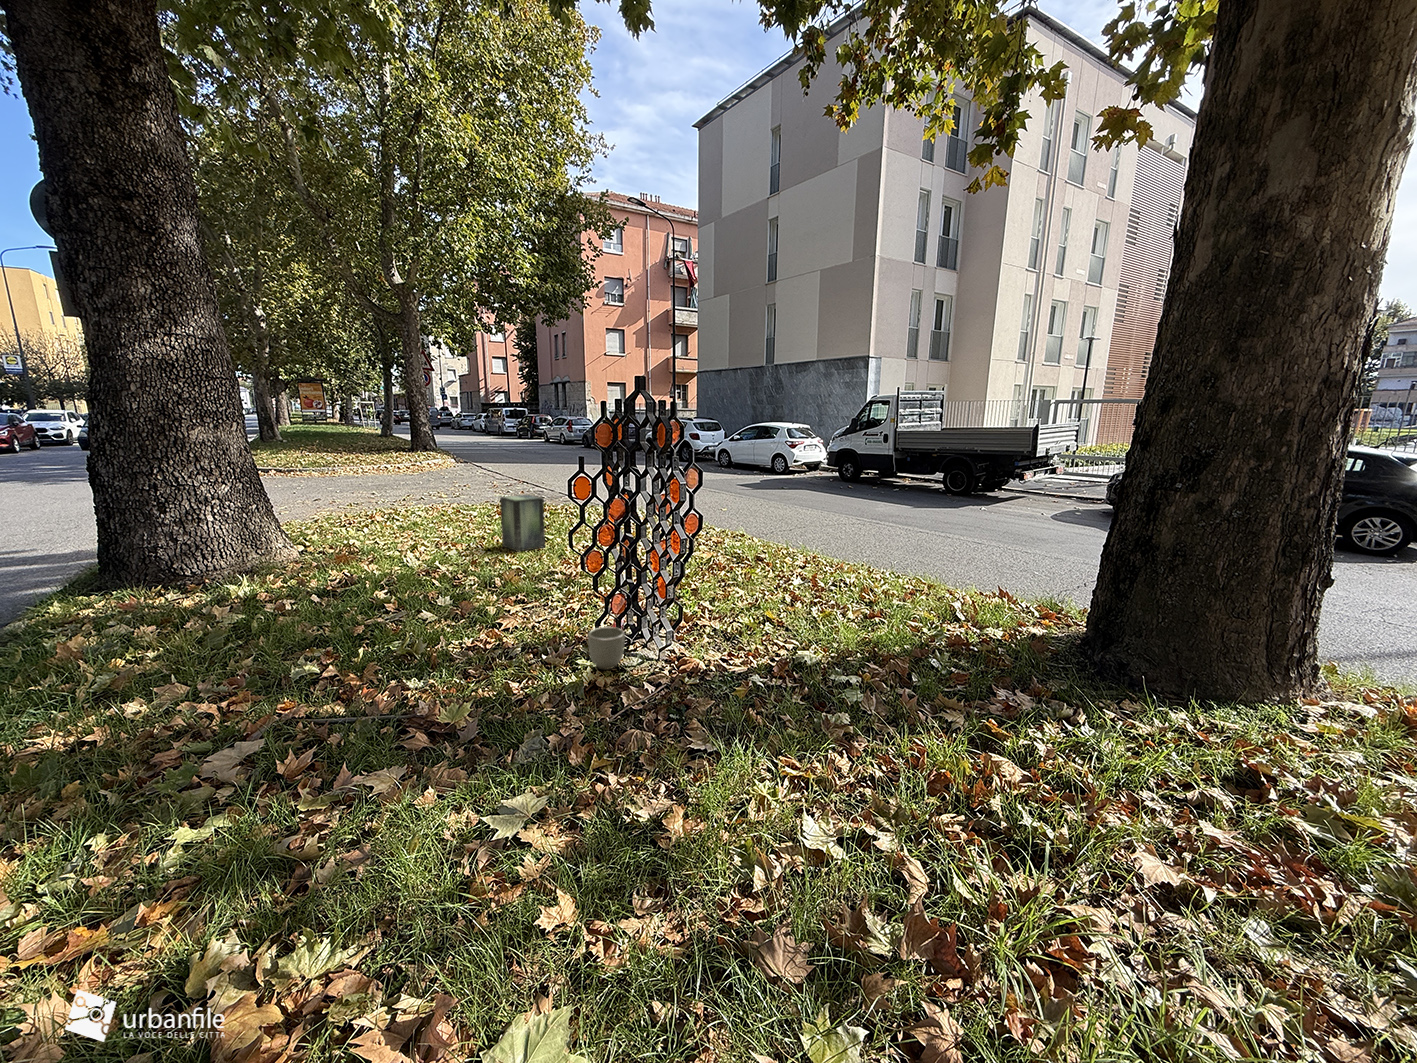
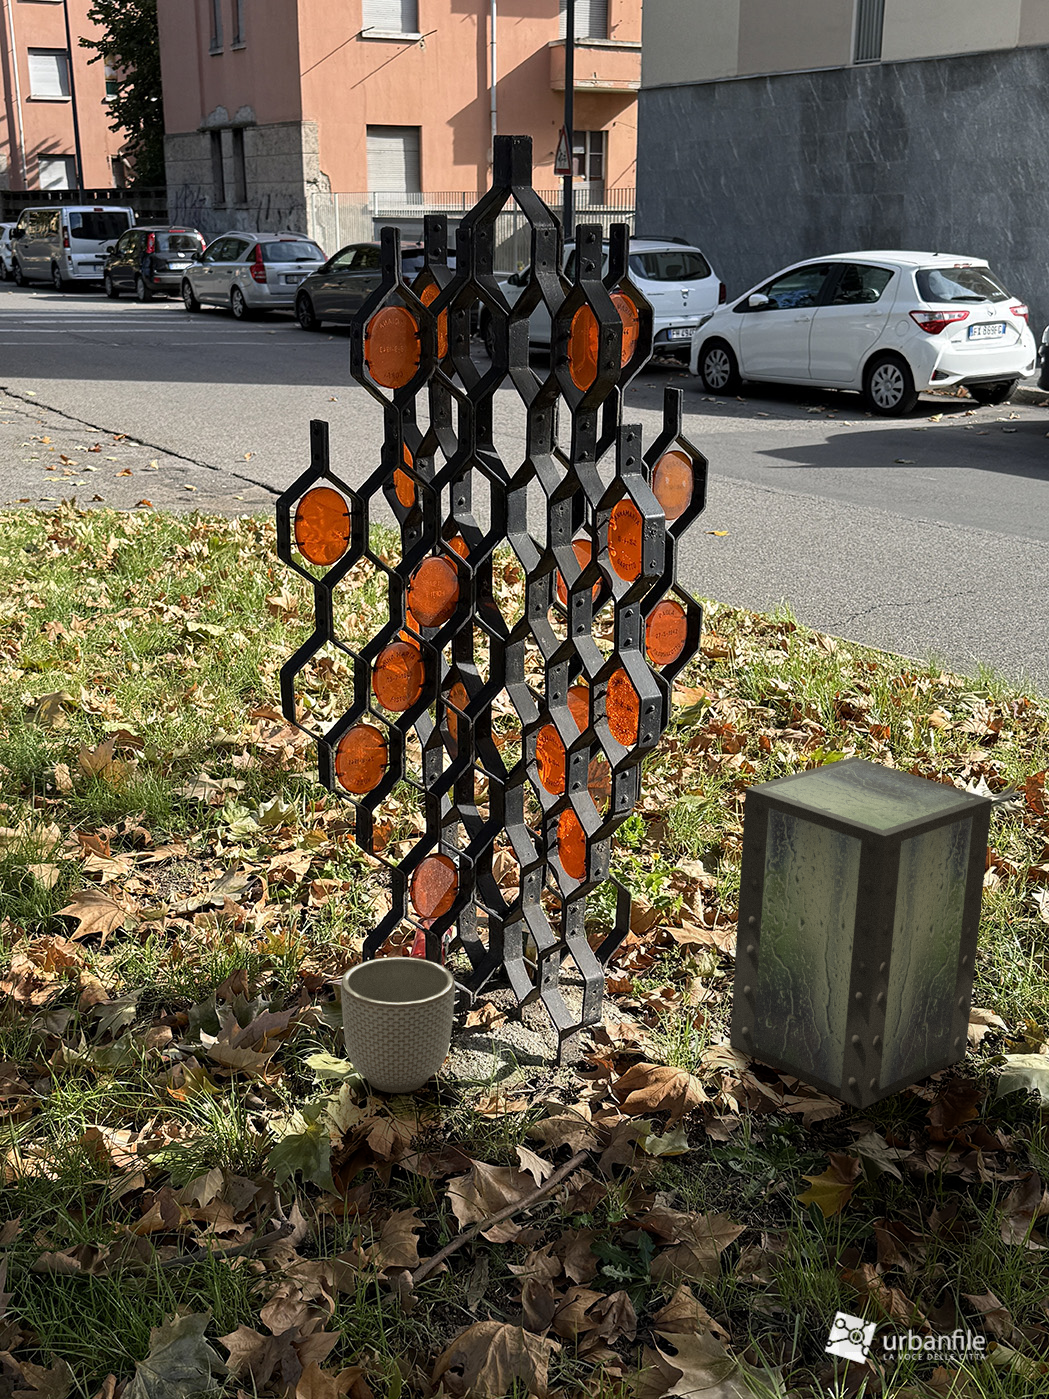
storage box: present [500,495,545,552] -> present [730,757,992,1109]

